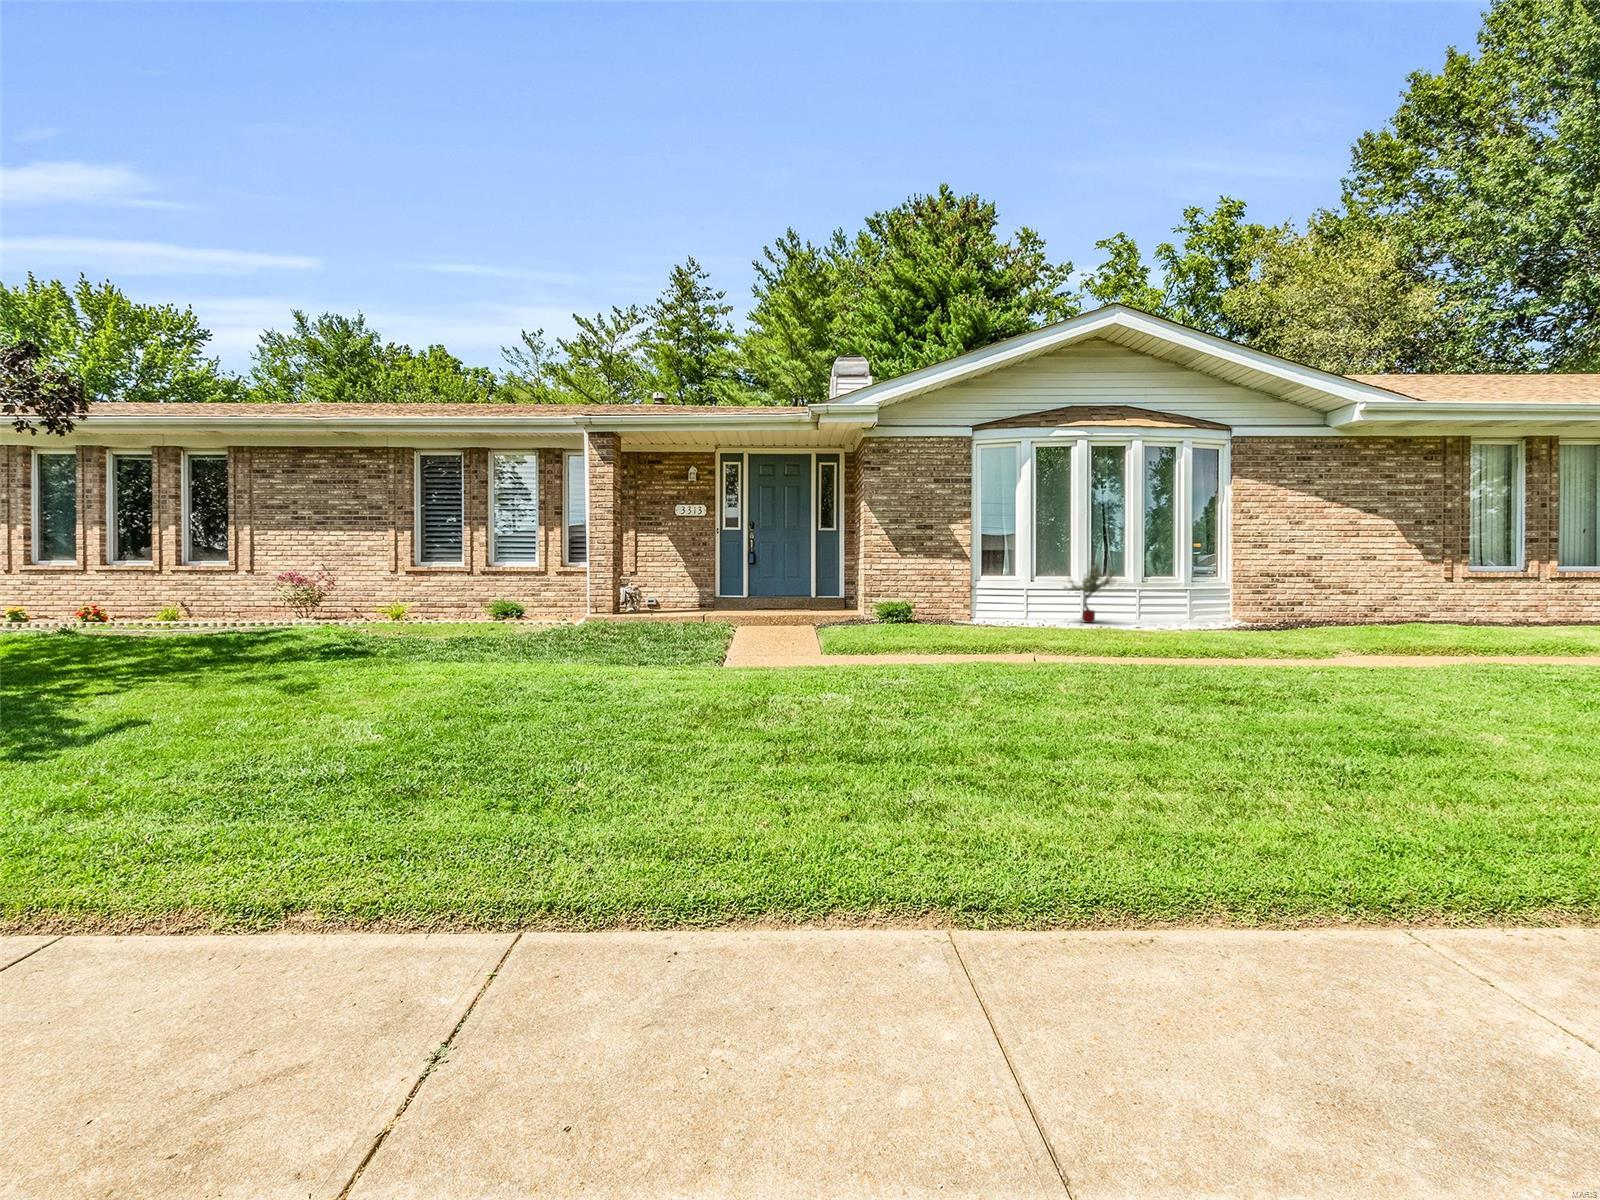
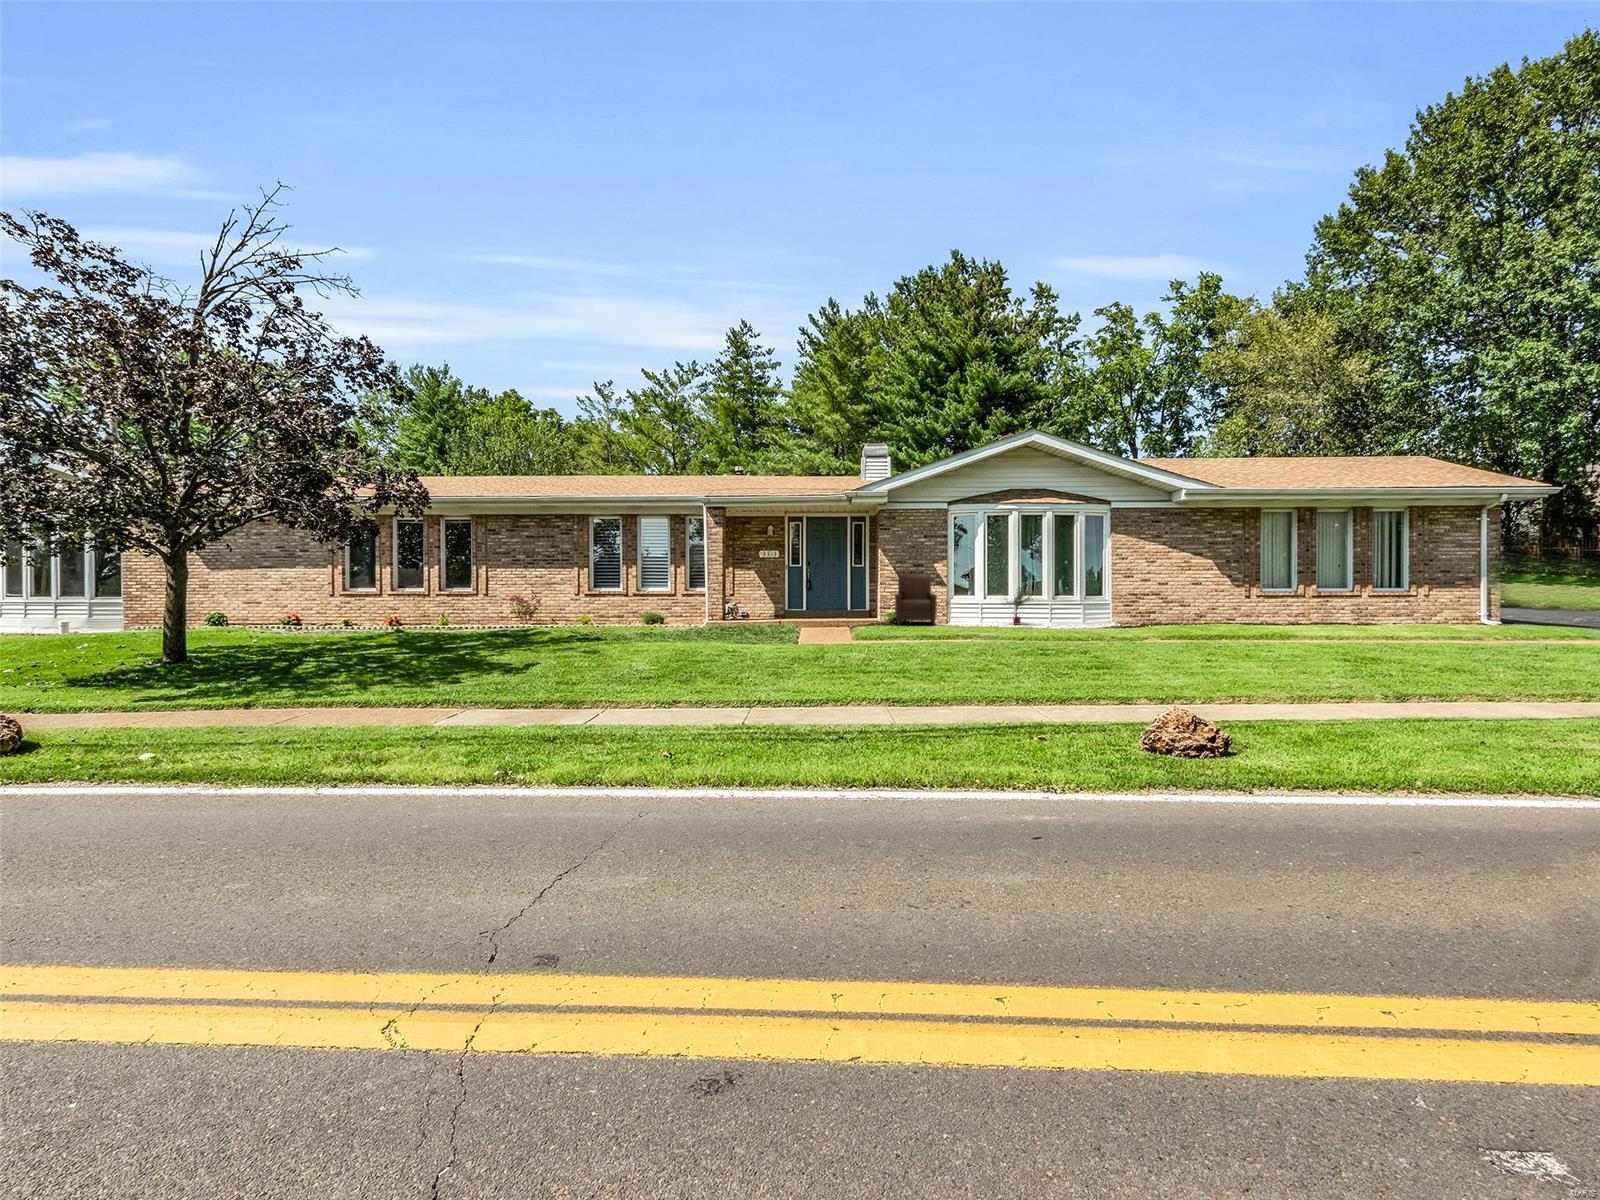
chair: none [890,540,960,624] -> present [895,574,937,625]

